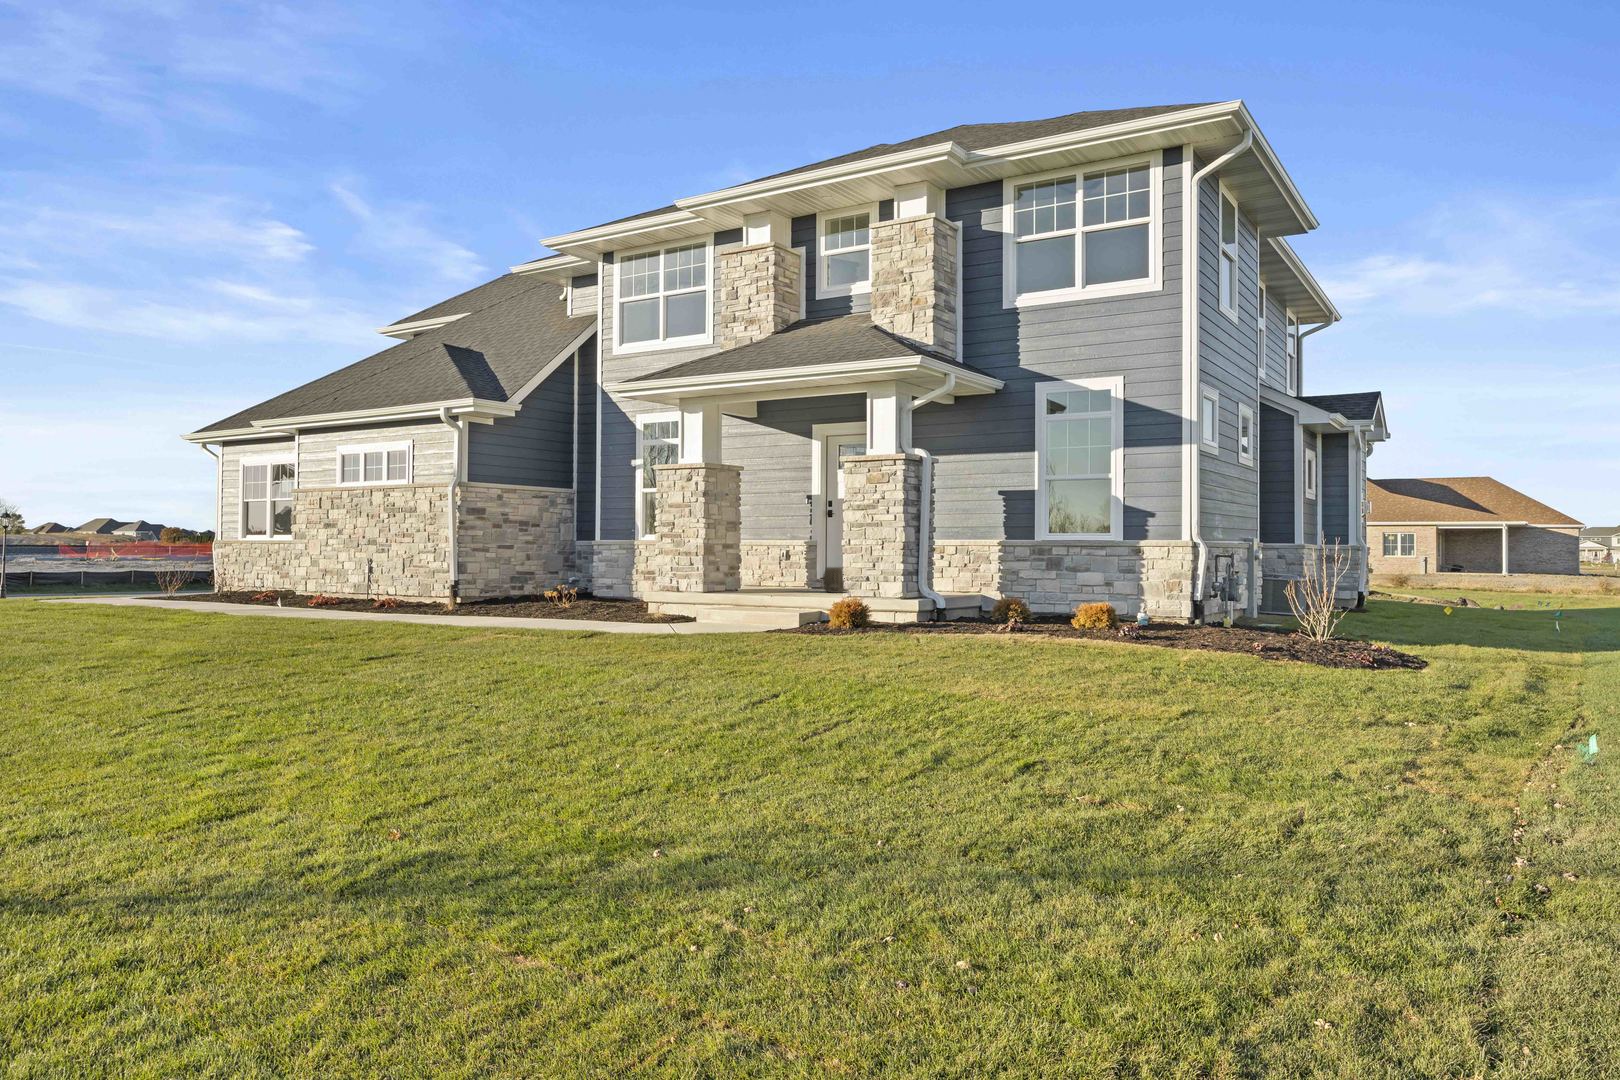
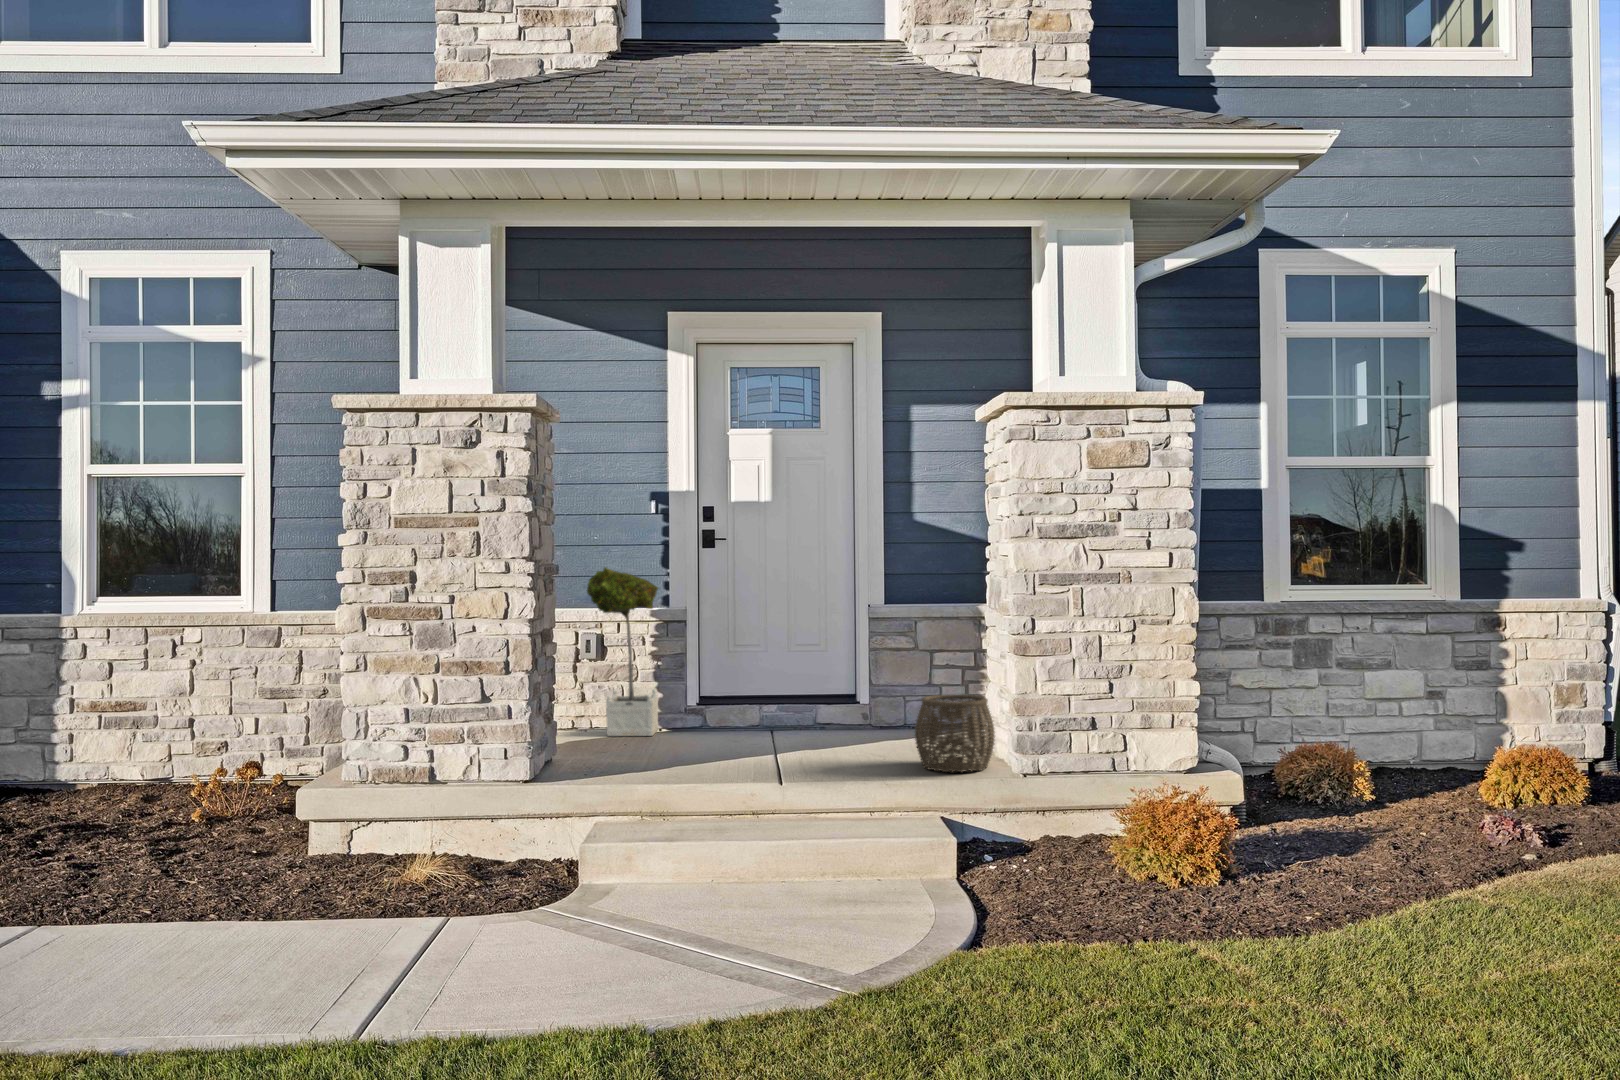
potted tree: none [770,524,797,587] -> present [587,567,658,736]

